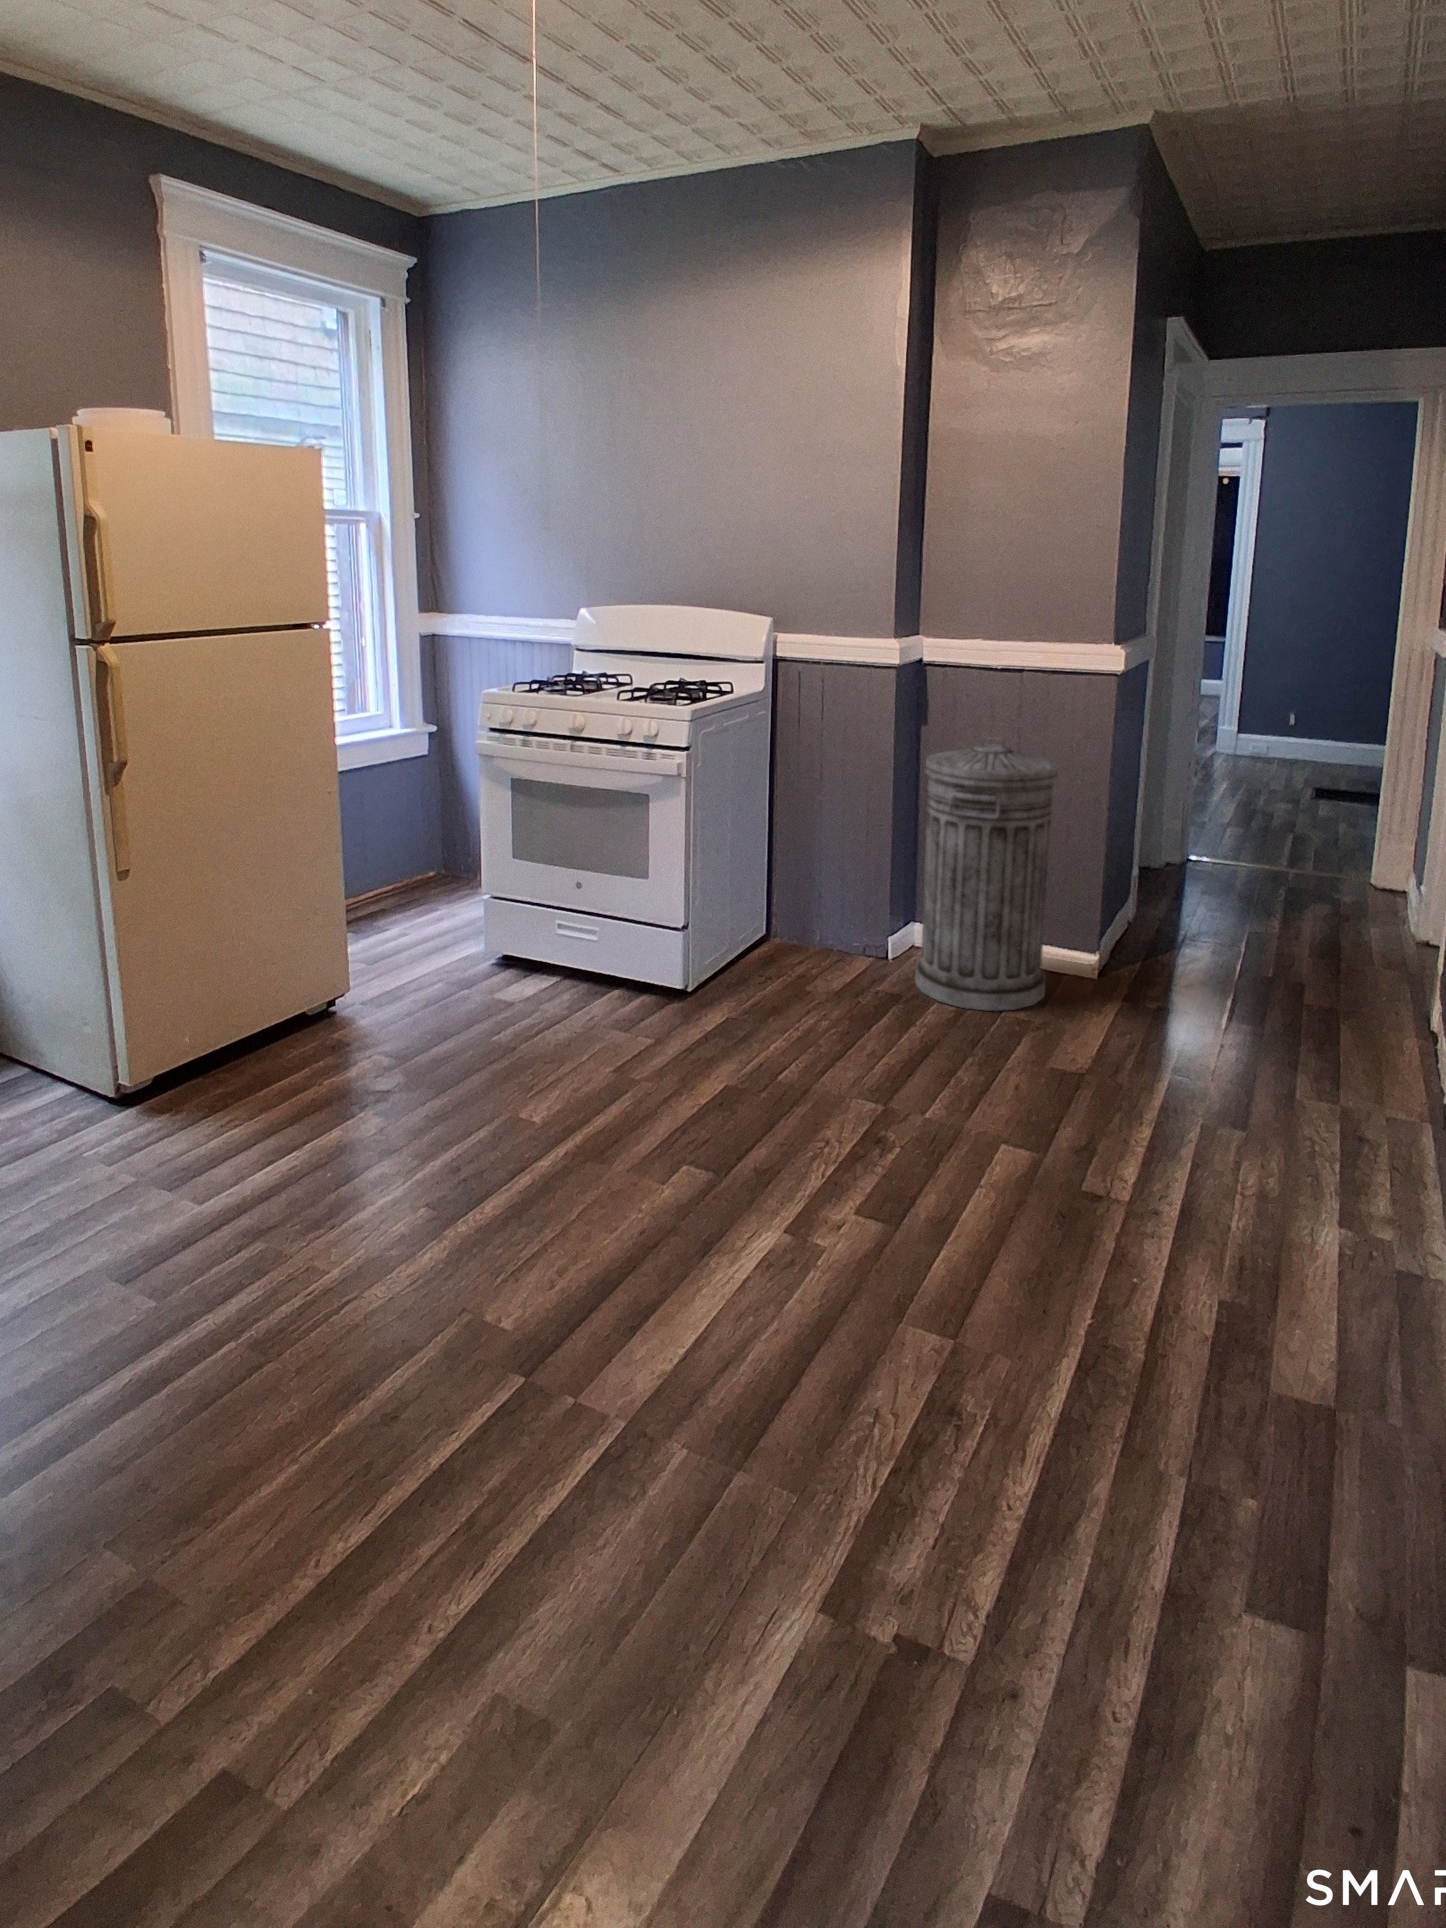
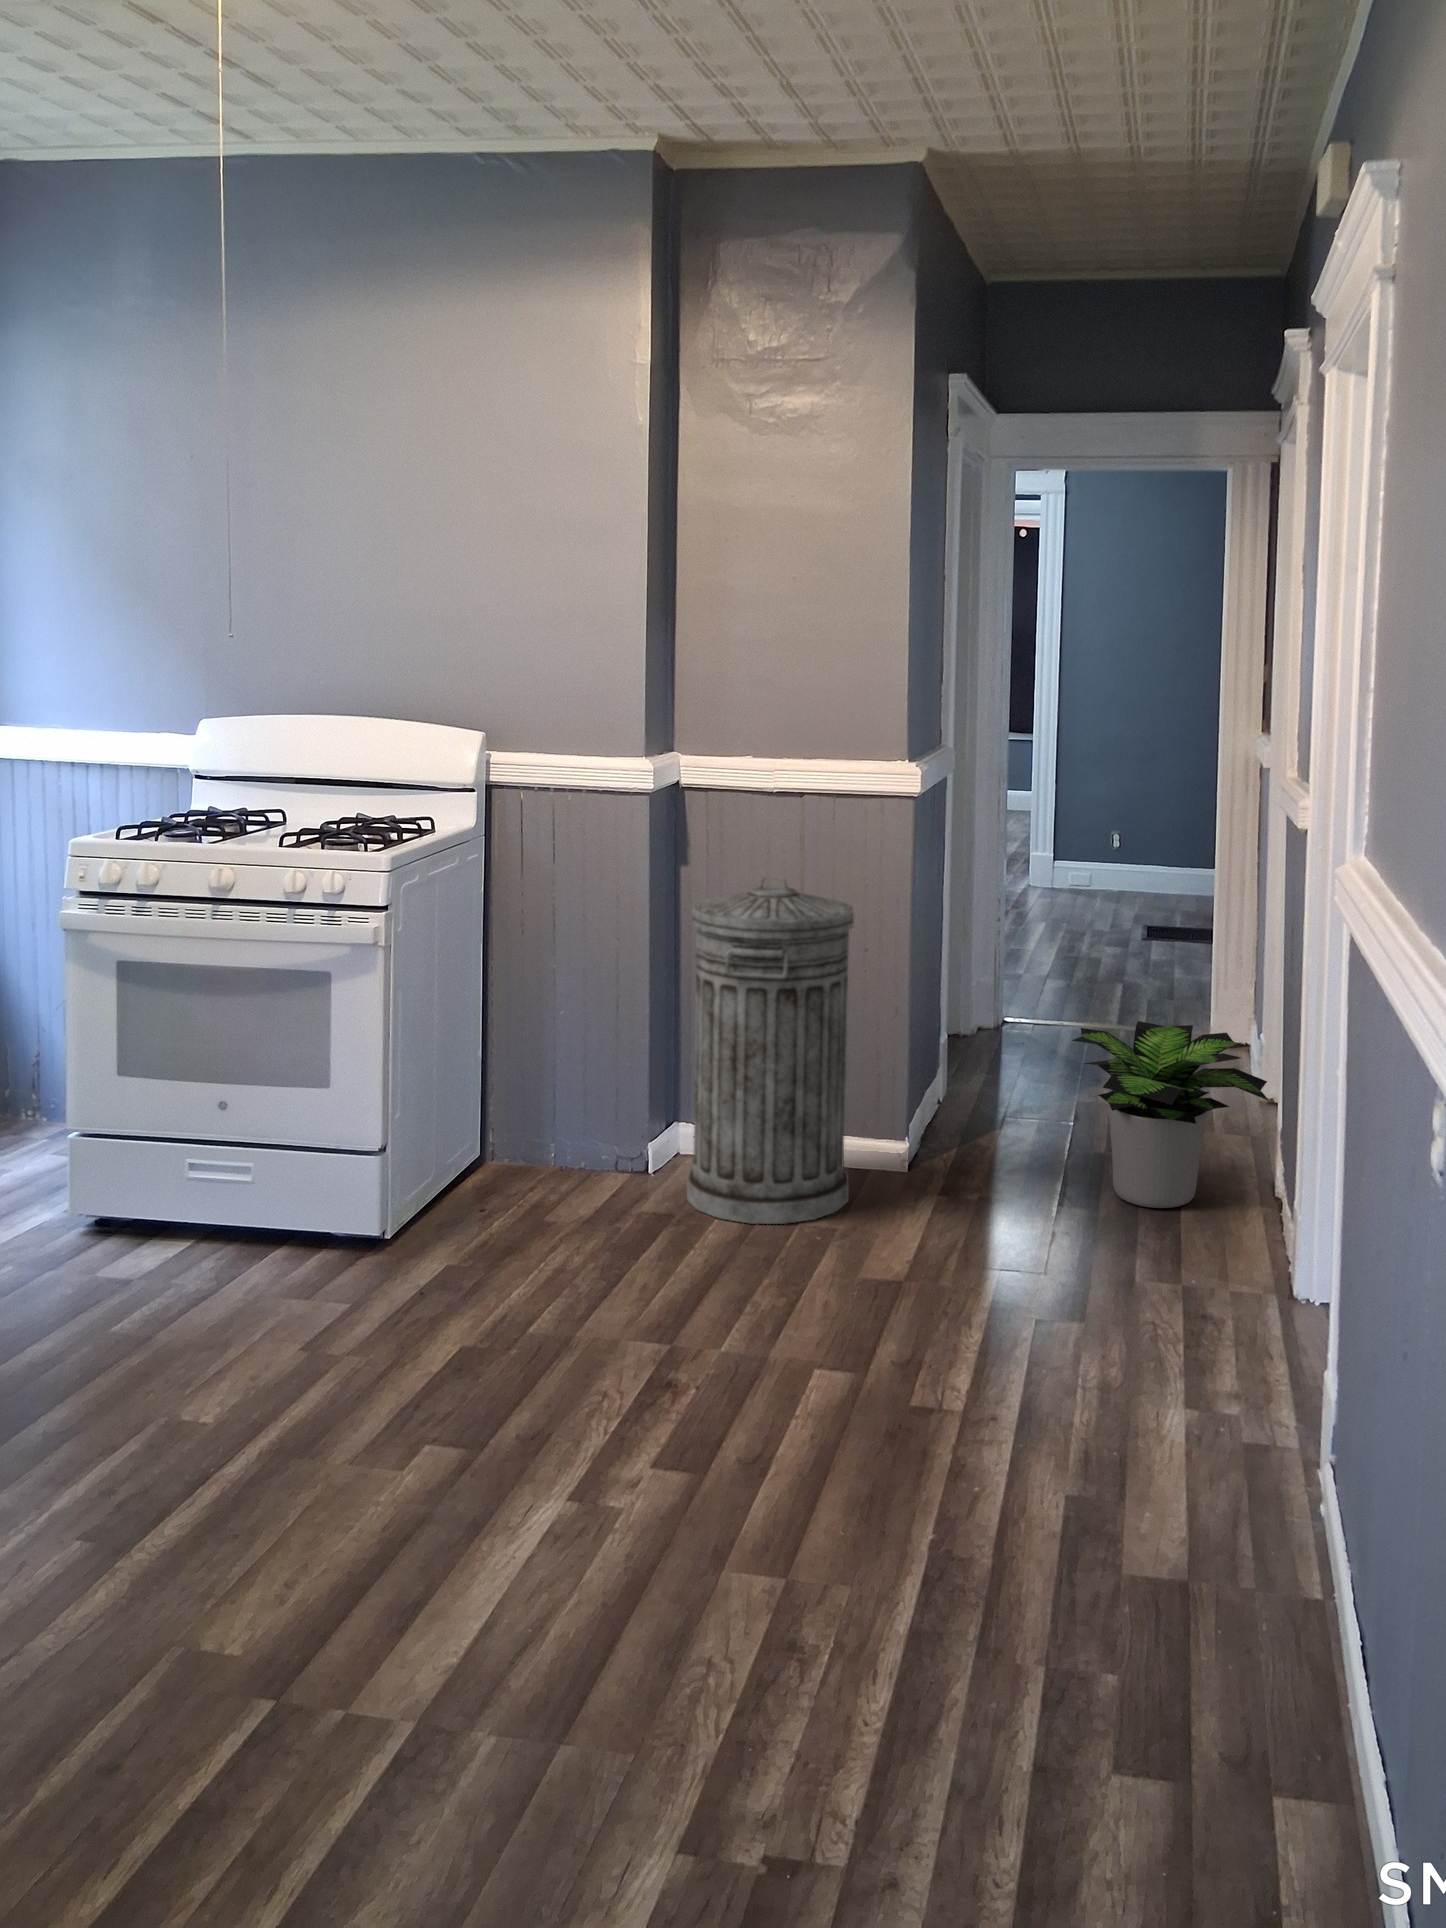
potted plant: none [1245,870,1433,1031] -> present [1072,1021,1268,1208]

